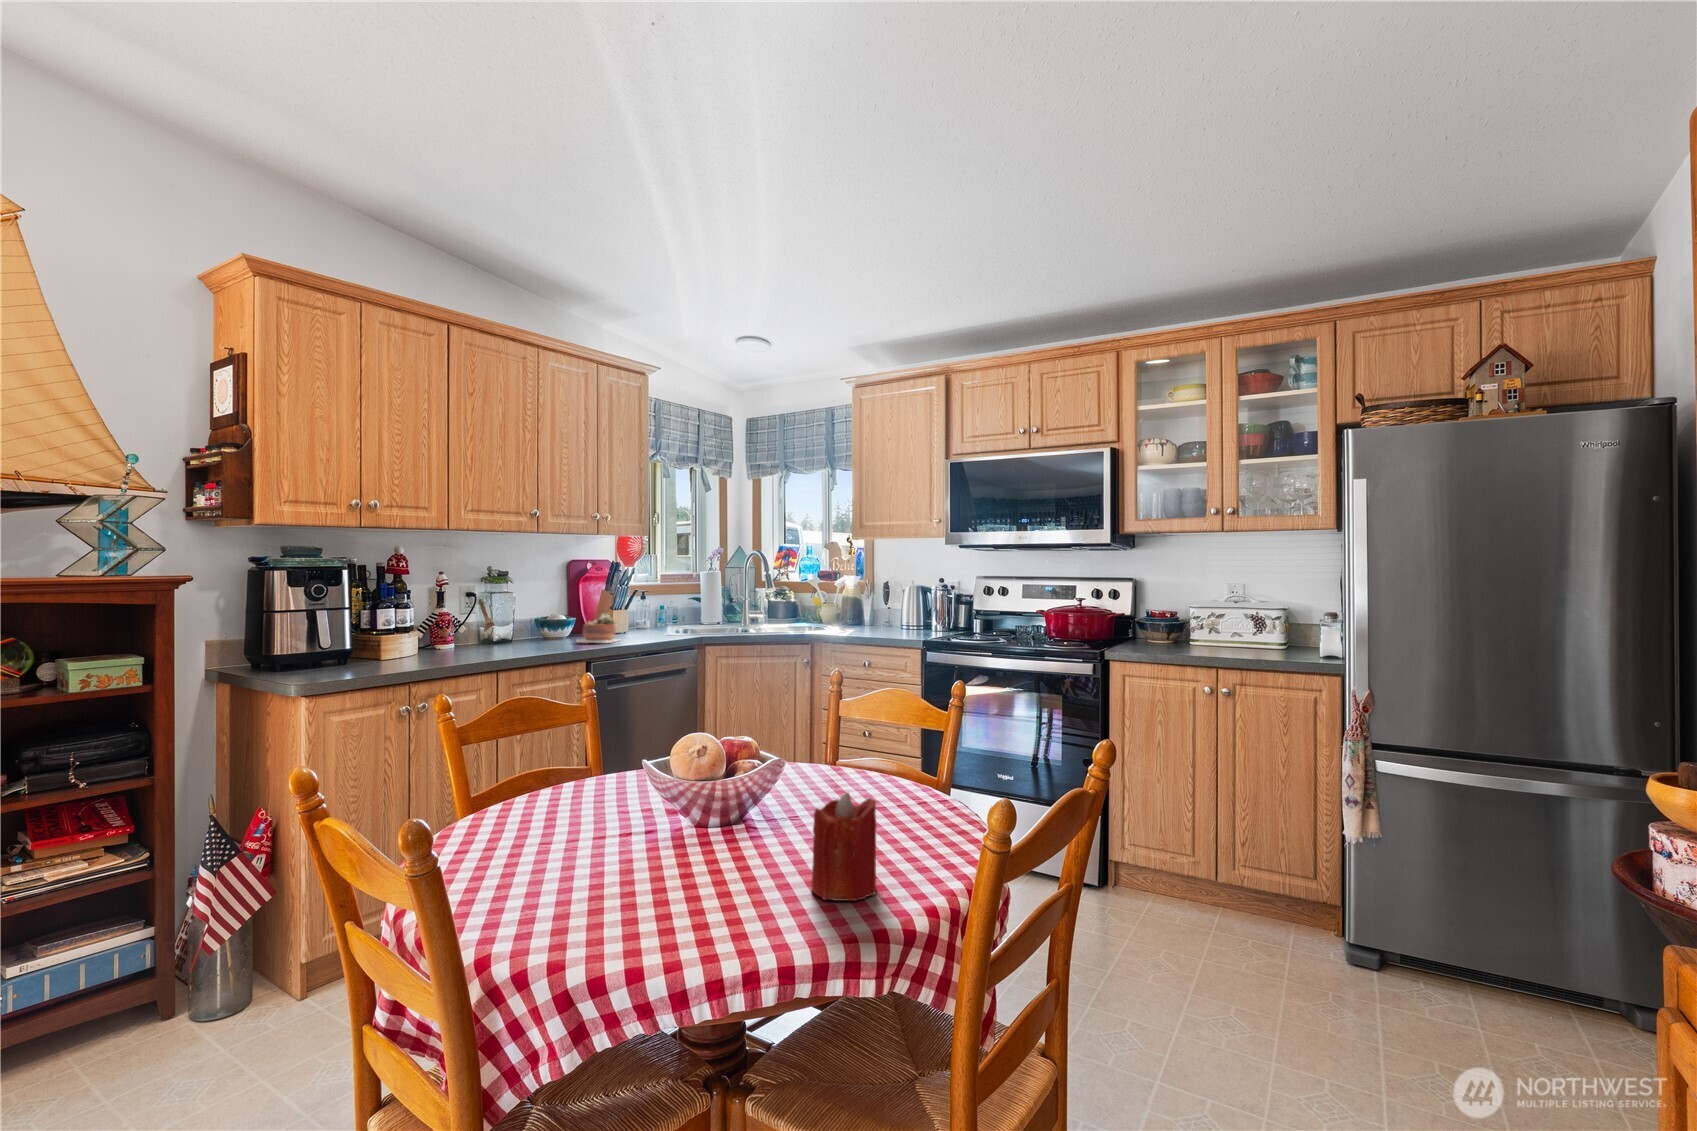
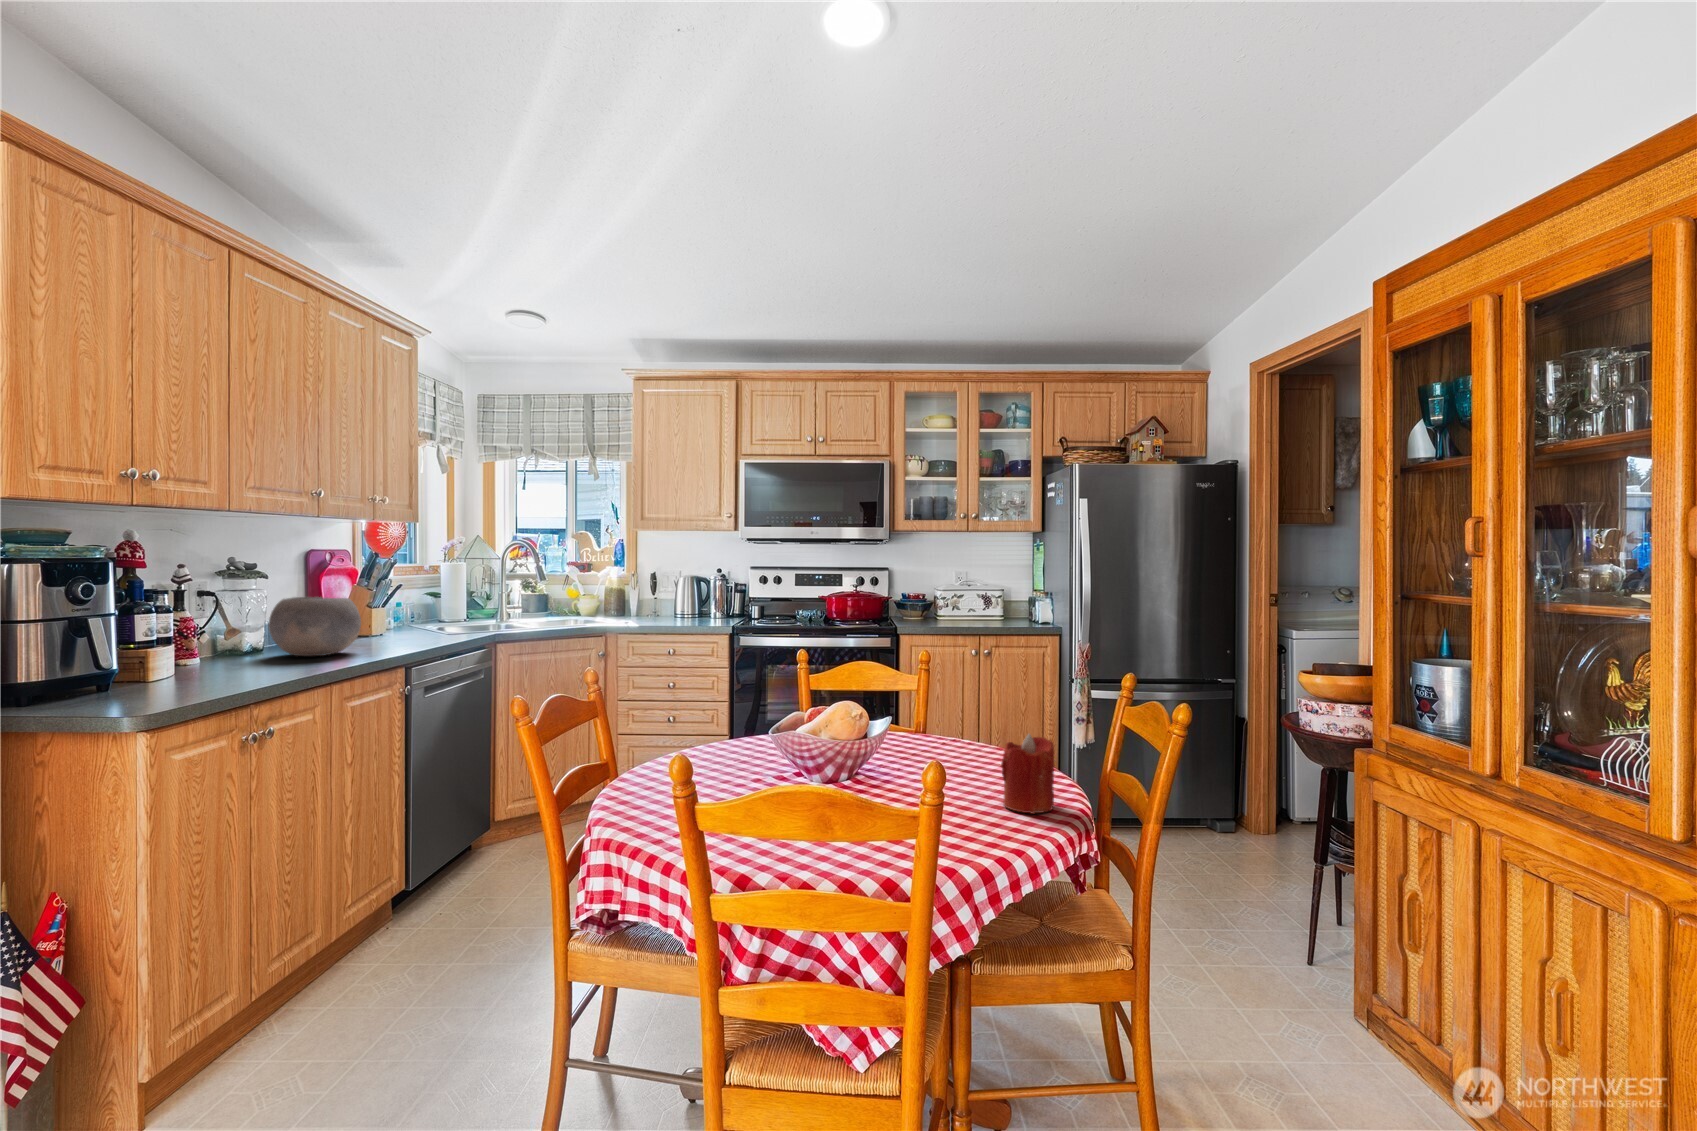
bowl: none [491,599,561,648] -> present [269,597,361,656]
succulent plant: present [577,613,620,643] -> none [366,610,416,646]

